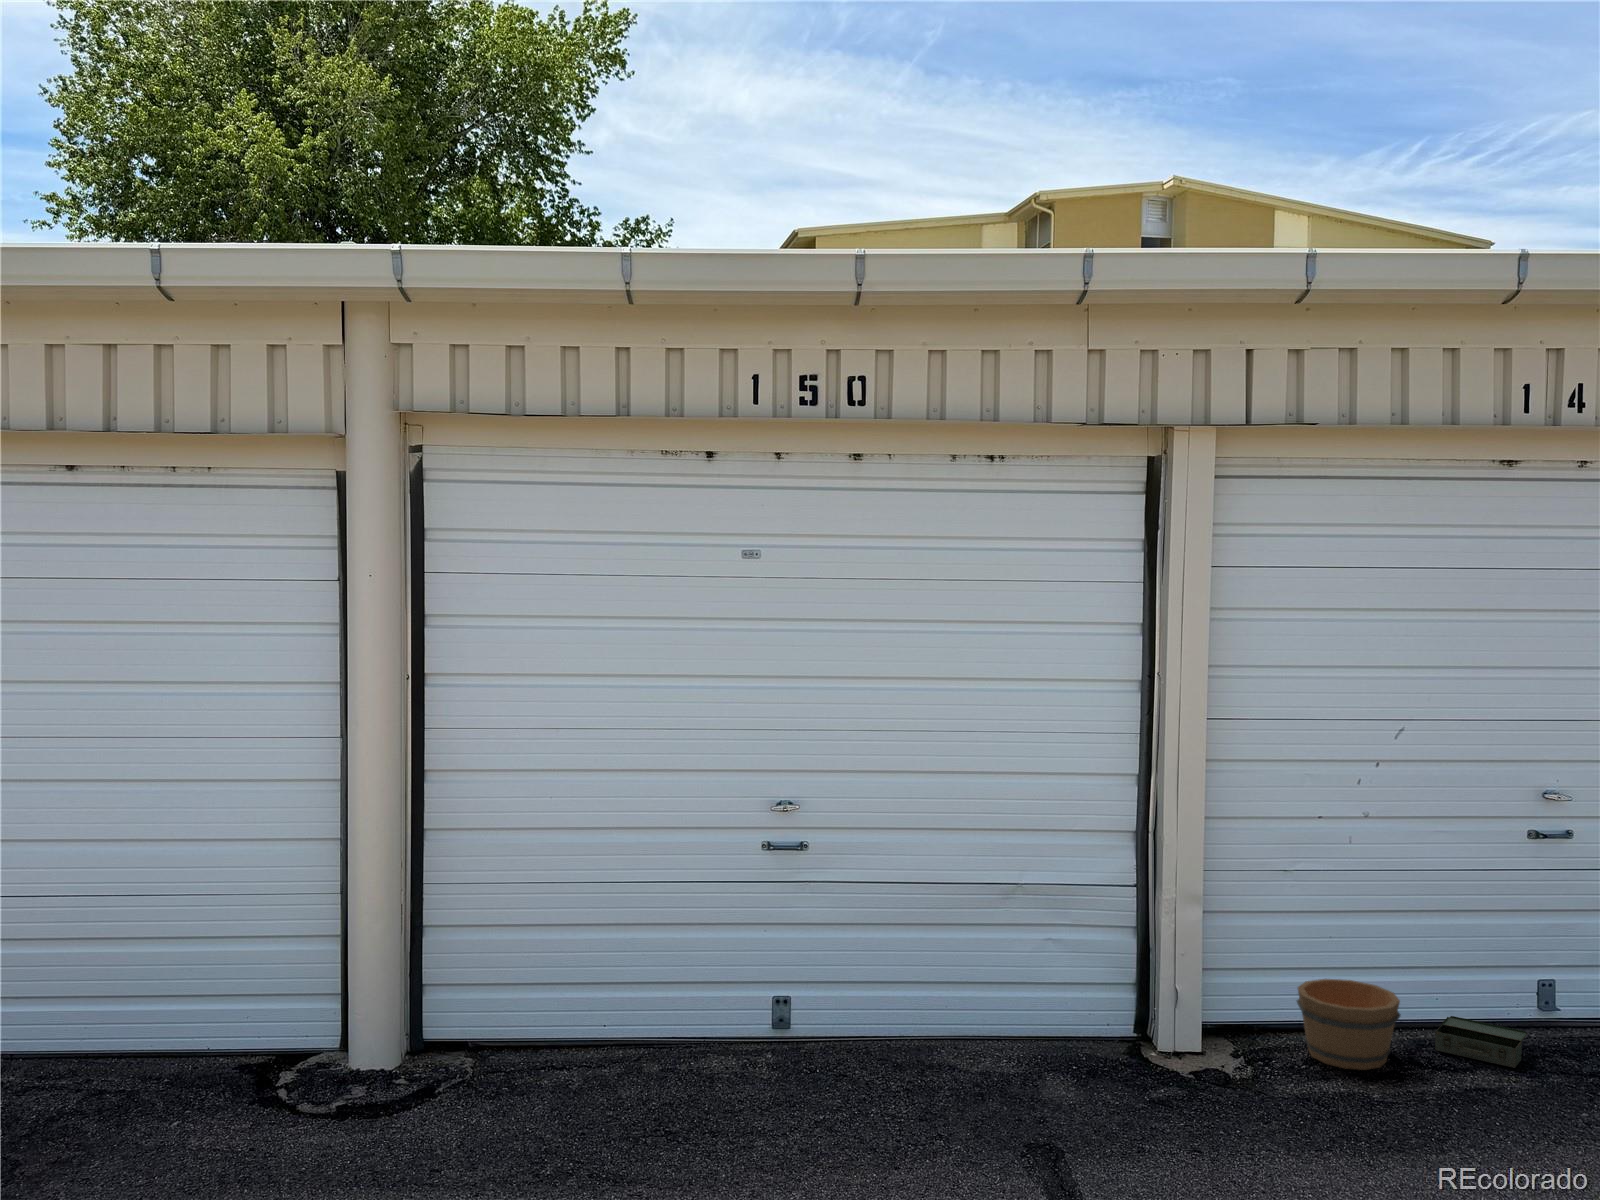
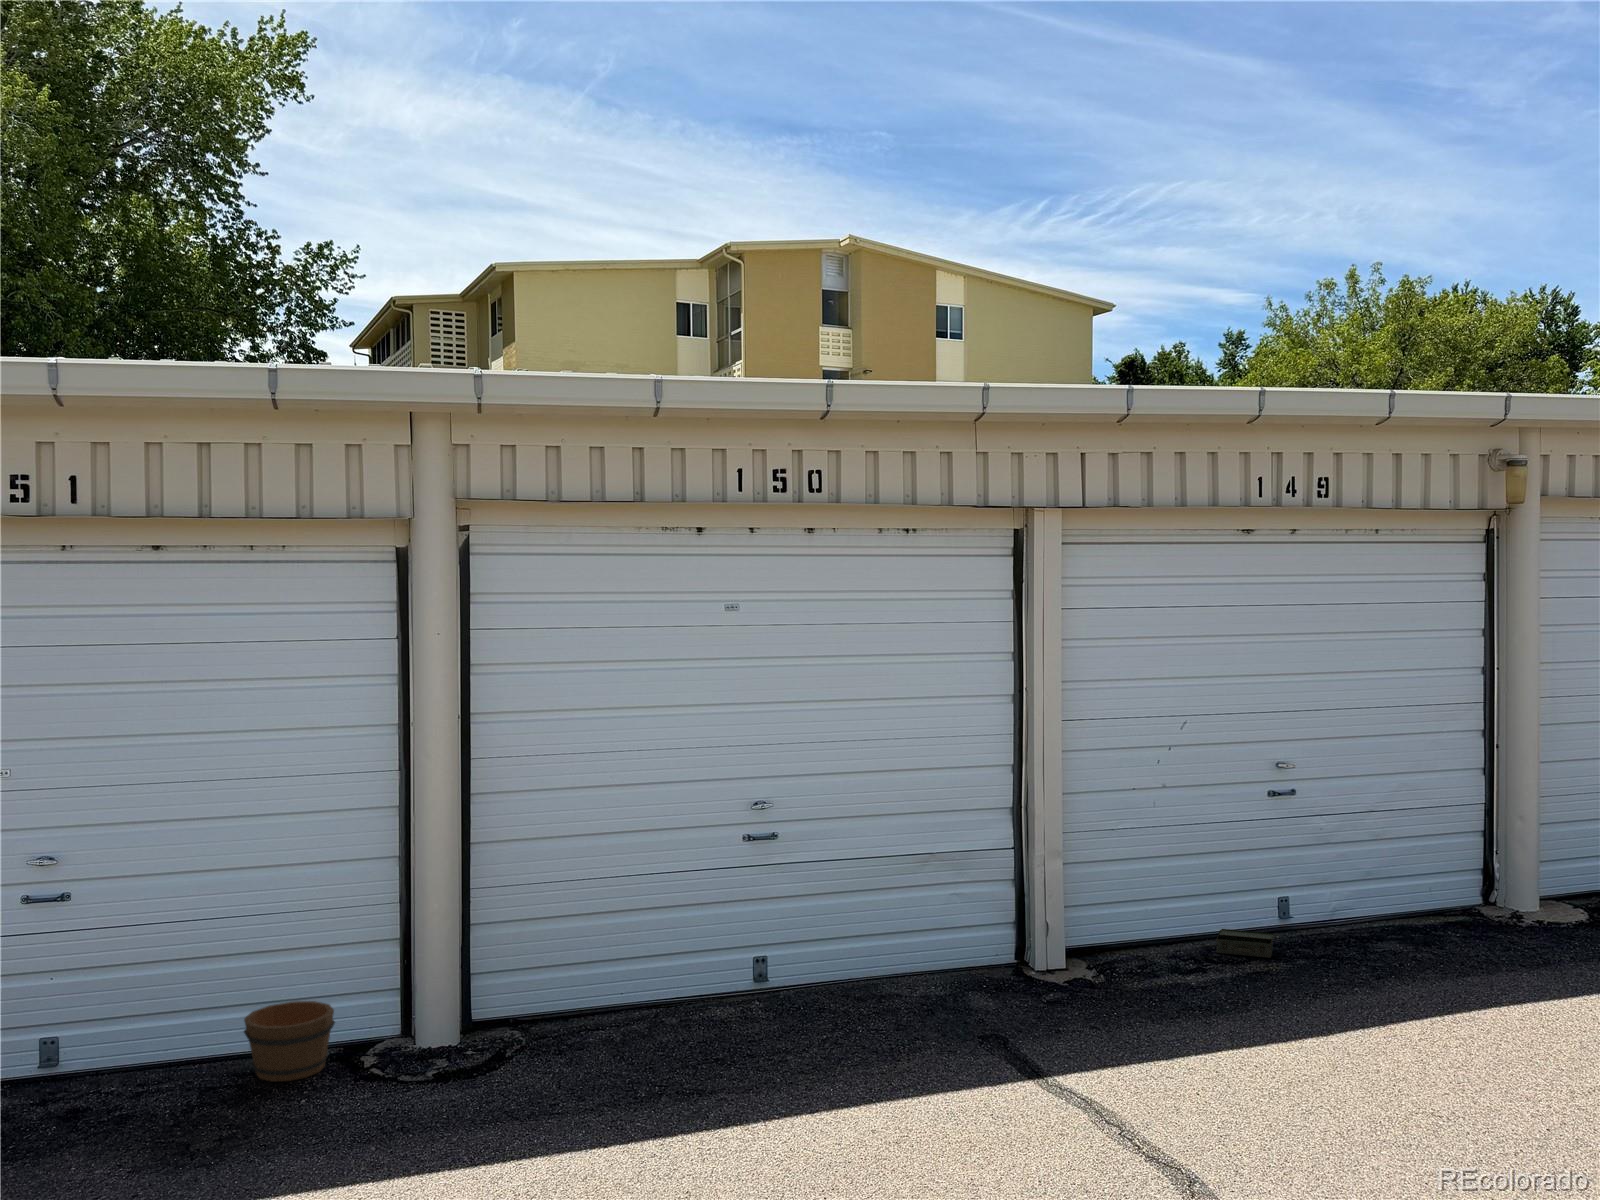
bucket: present [1297,979,1401,1070] -> present [244,1001,335,1082]

